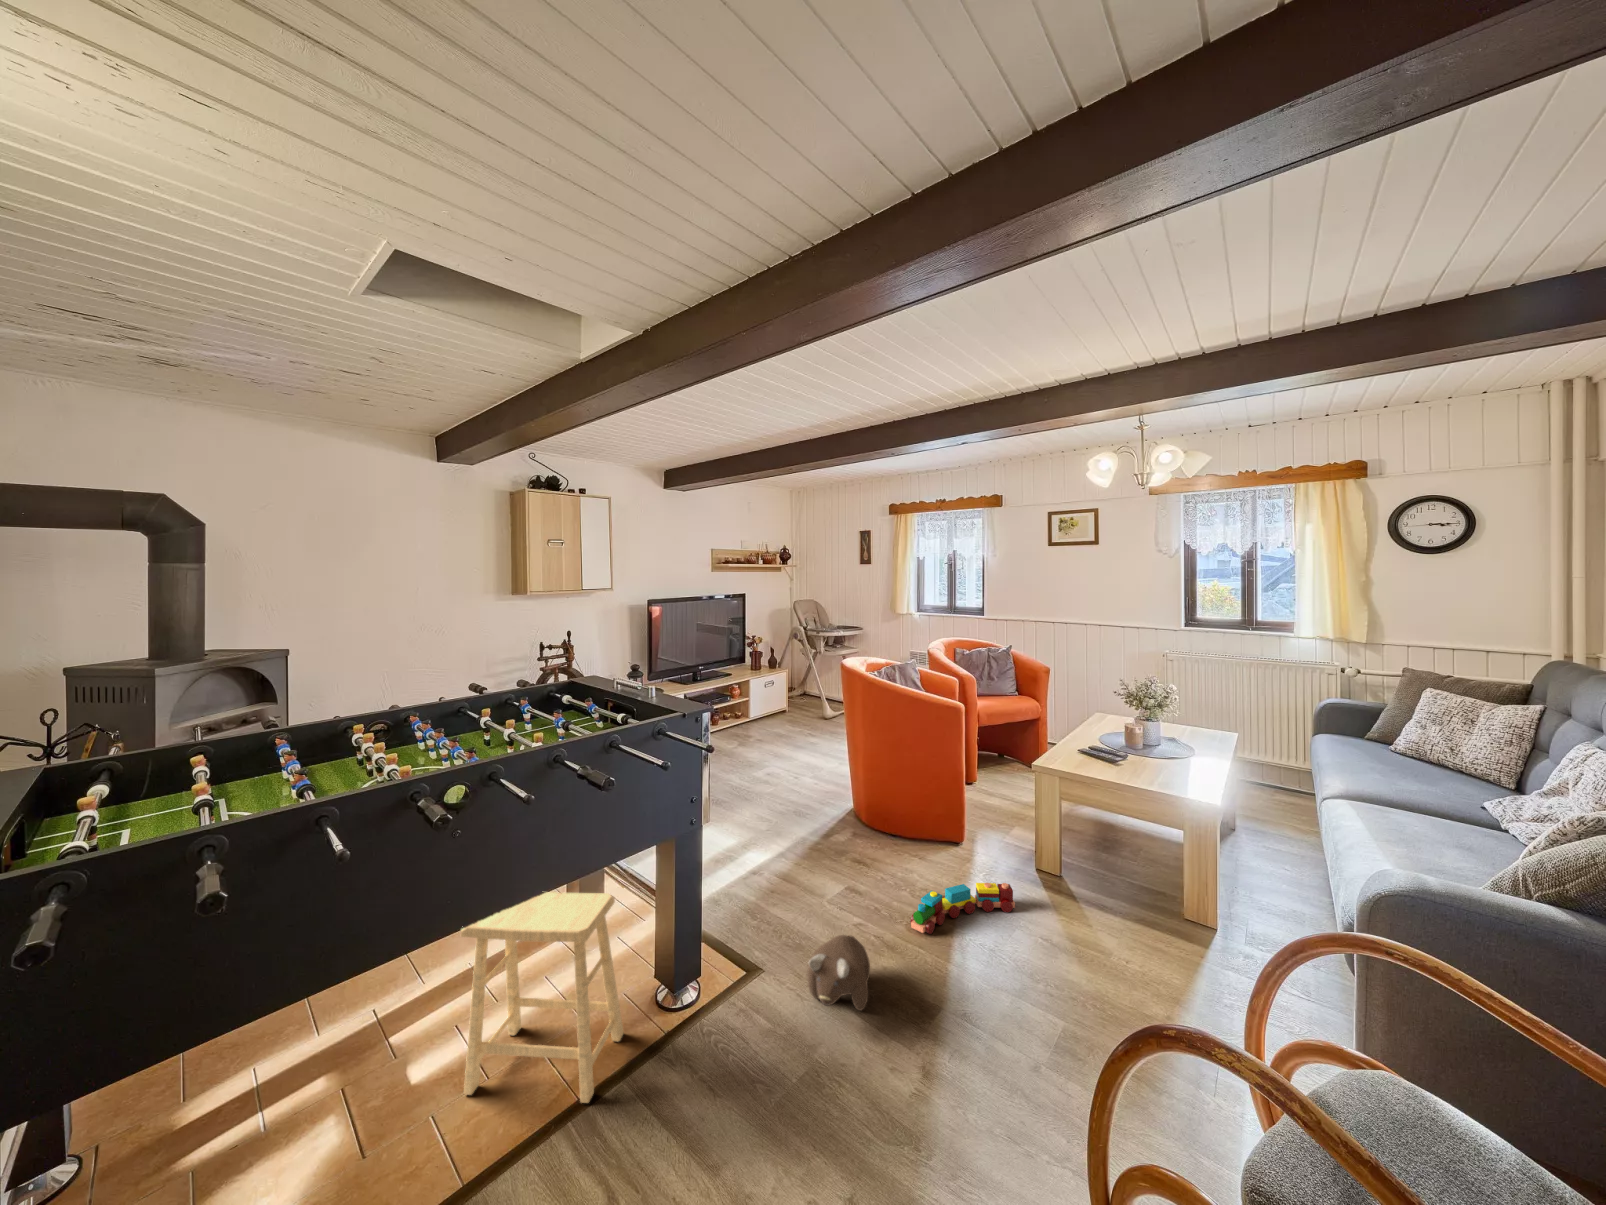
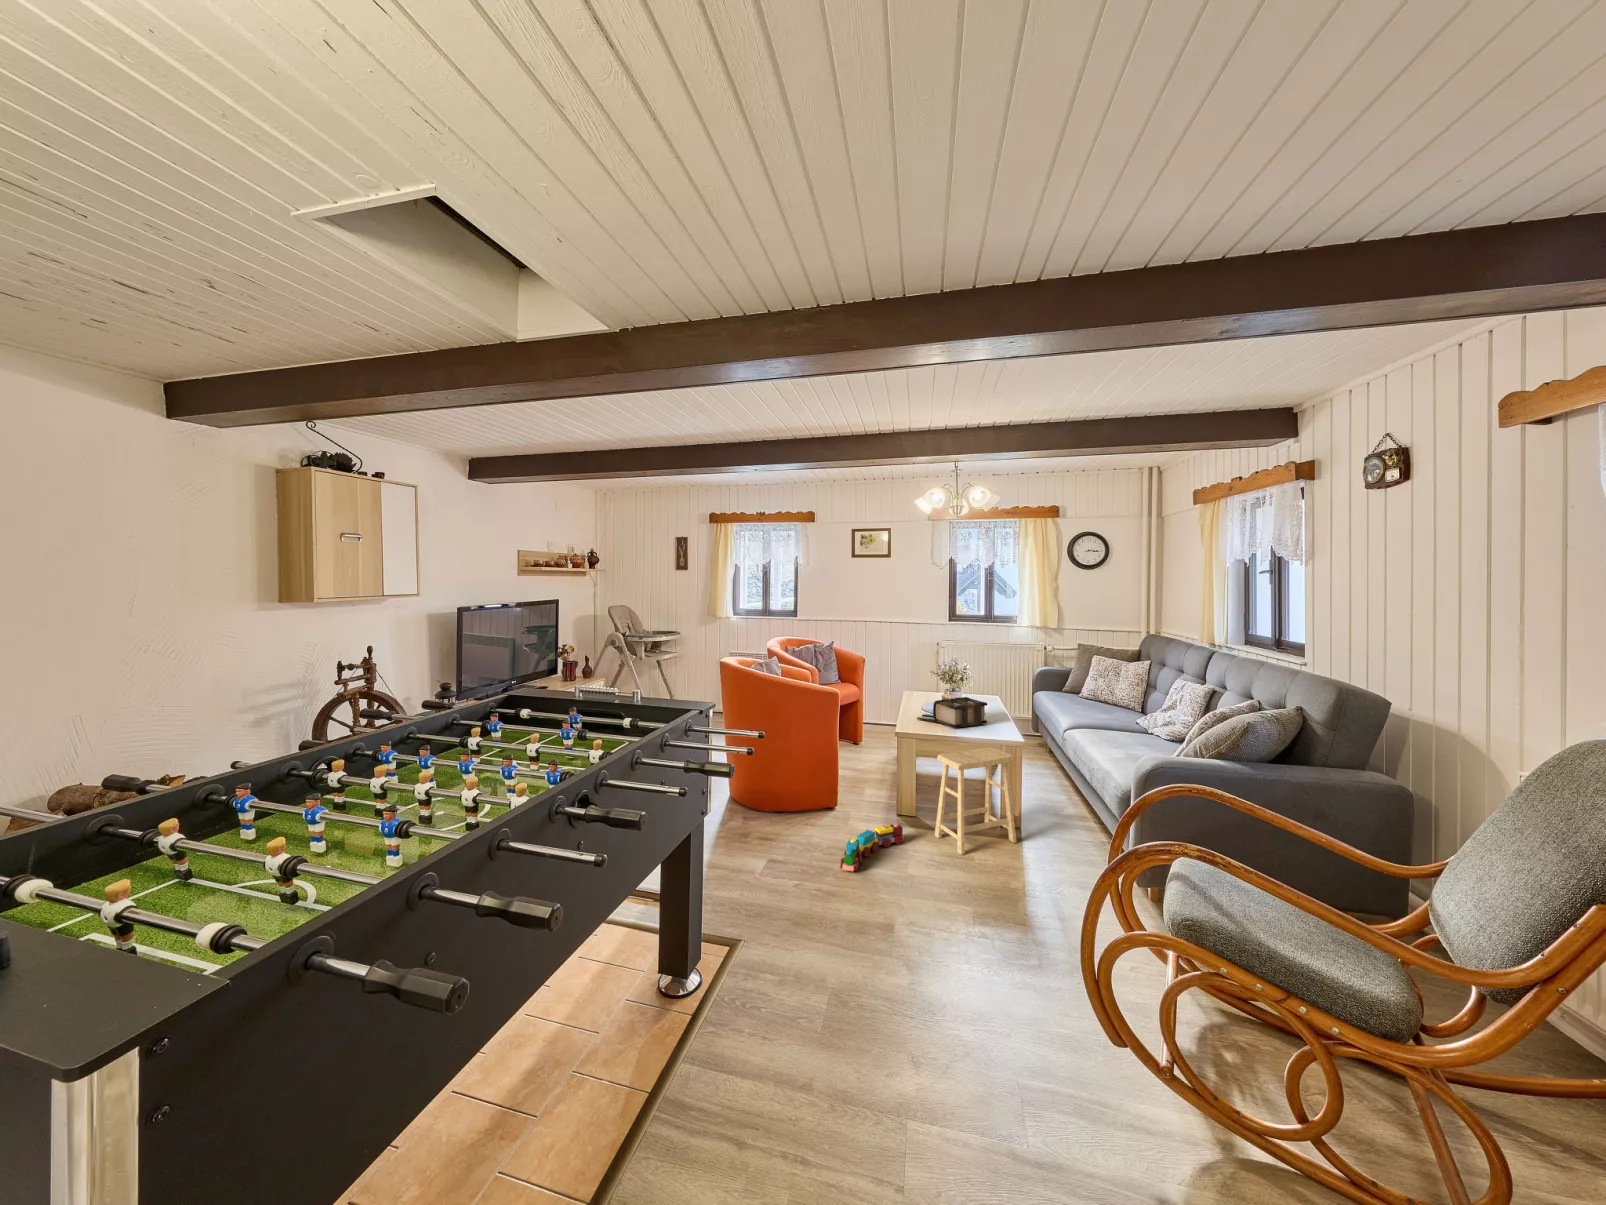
book: none [1096,730,1177,772] -> present [933,697,987,728]
footstool: present [461,892,624,1103] -> present [935,747,1017,855]
plush toy: present [807,935,870,1010] -> none [798,878,849,935]

